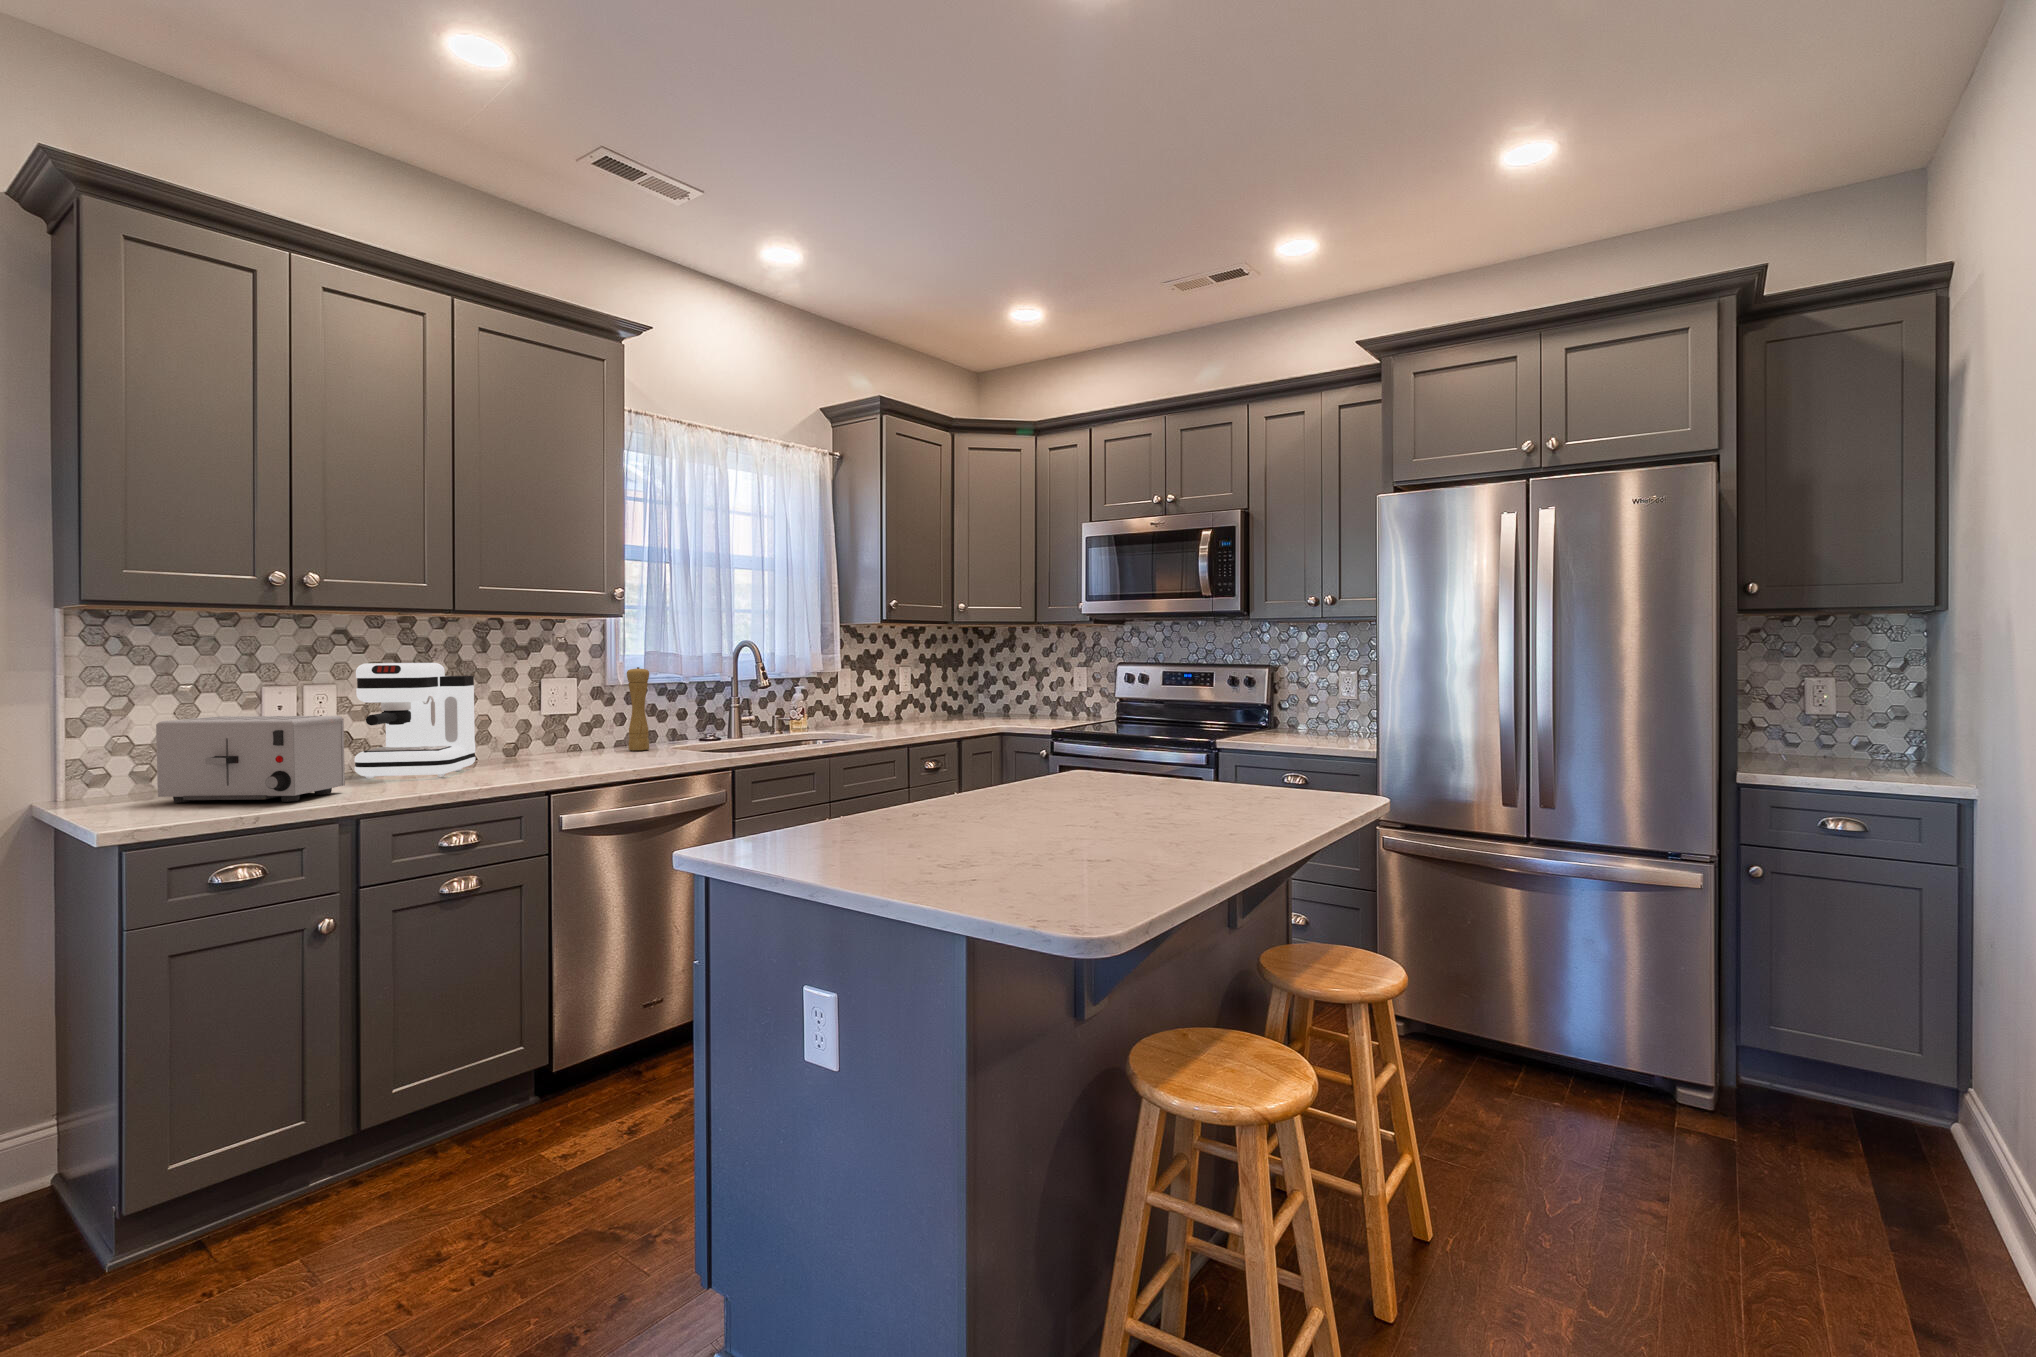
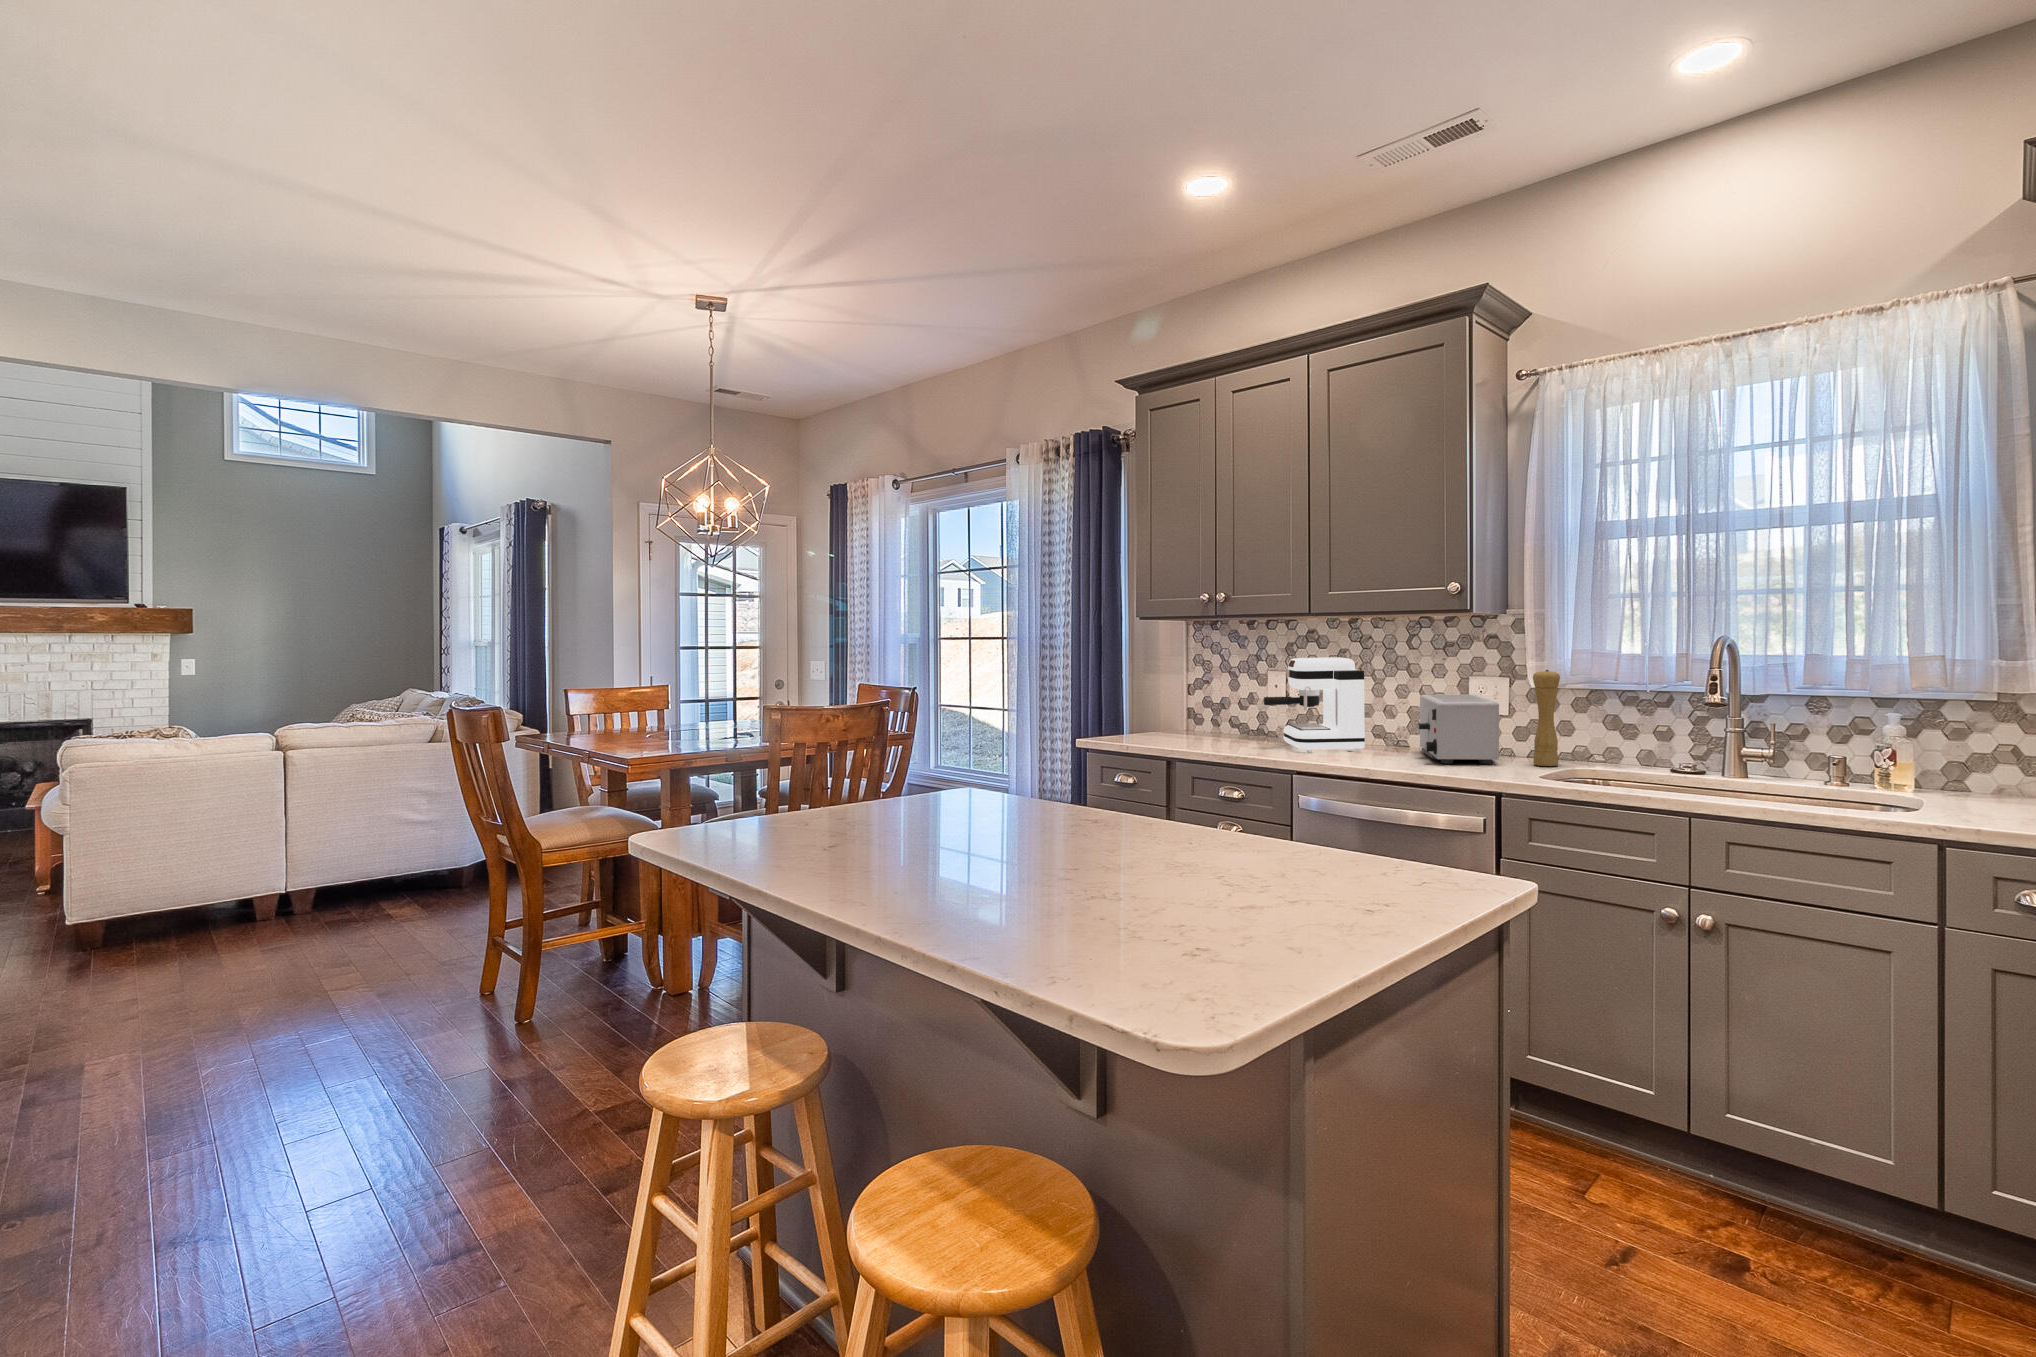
toaster: present [156,716,345,803] -> present [1417,695,1499,764]

